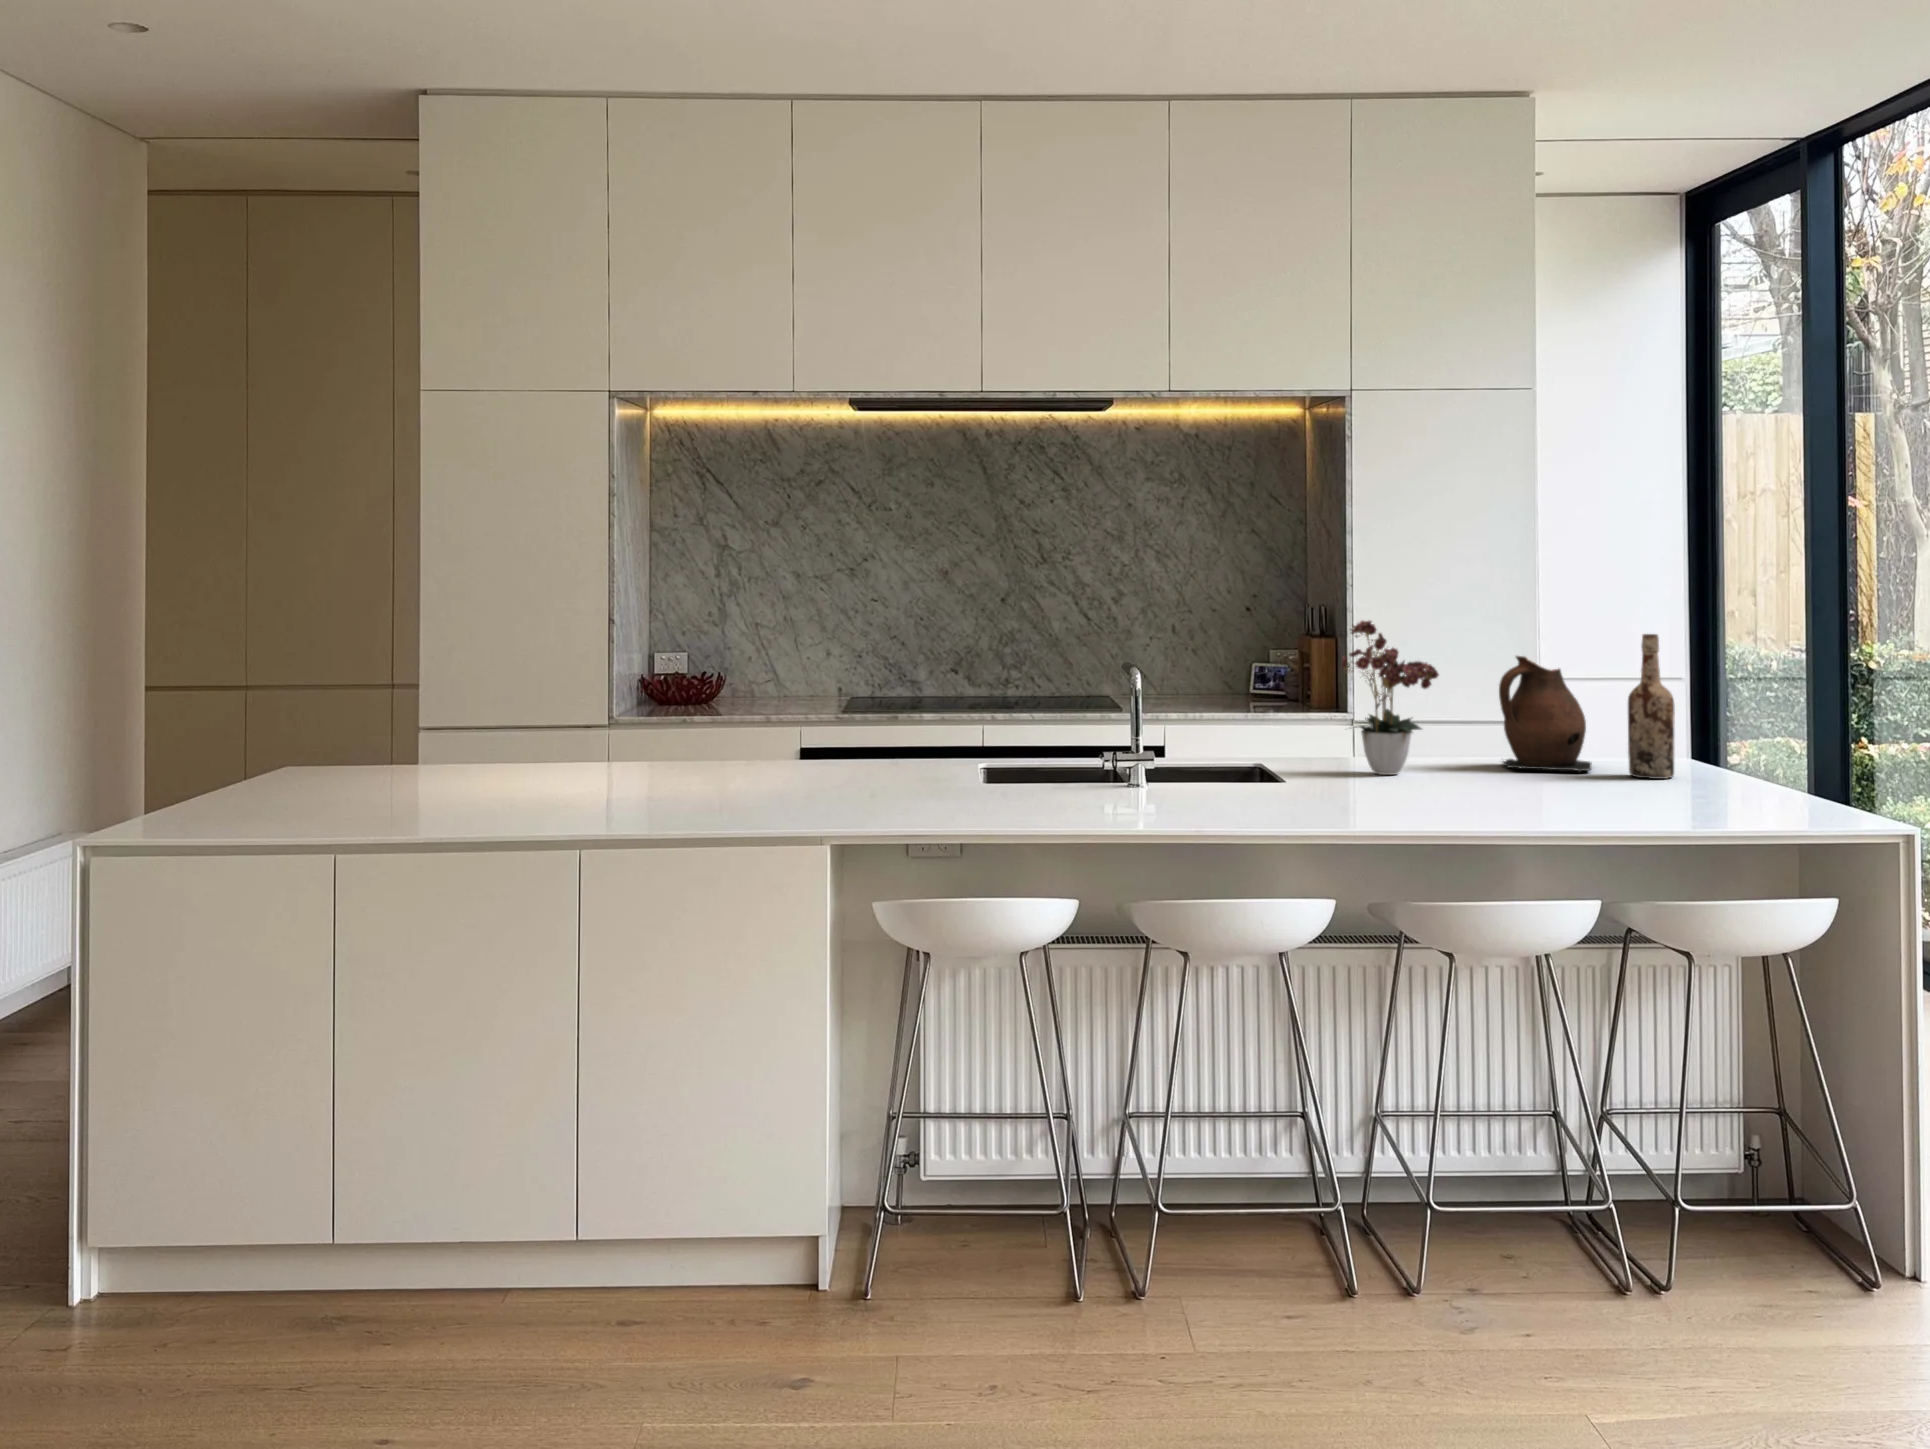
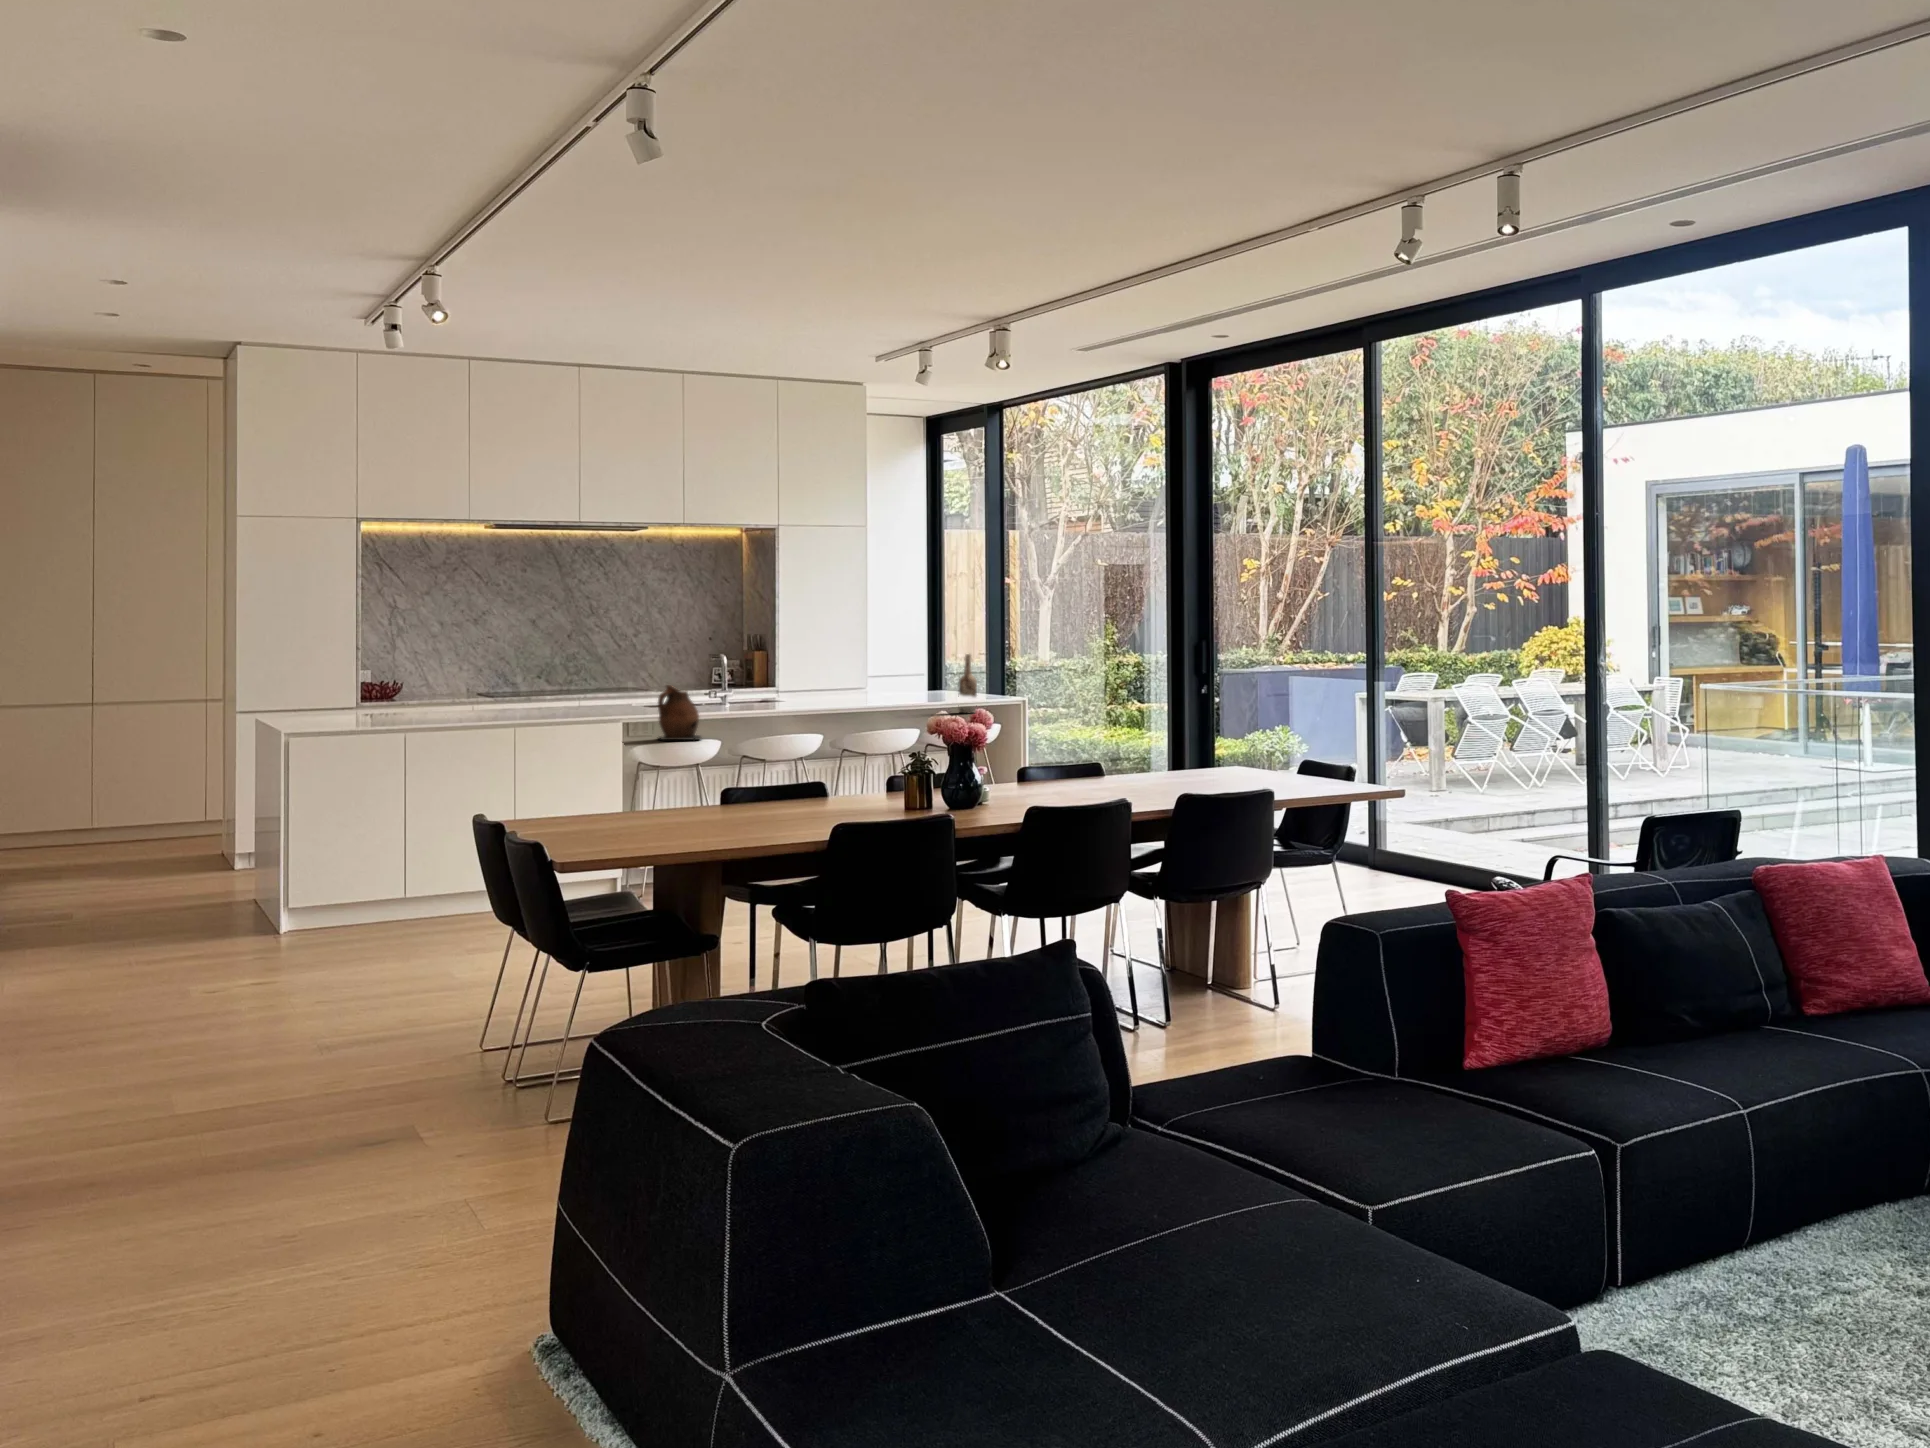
flower arrangement: present [1342,621,1439,775] -> none [845,649,889,718]
ceramic pitcher: present [1499,656,1591,772] -> present [657,685,701,740]

